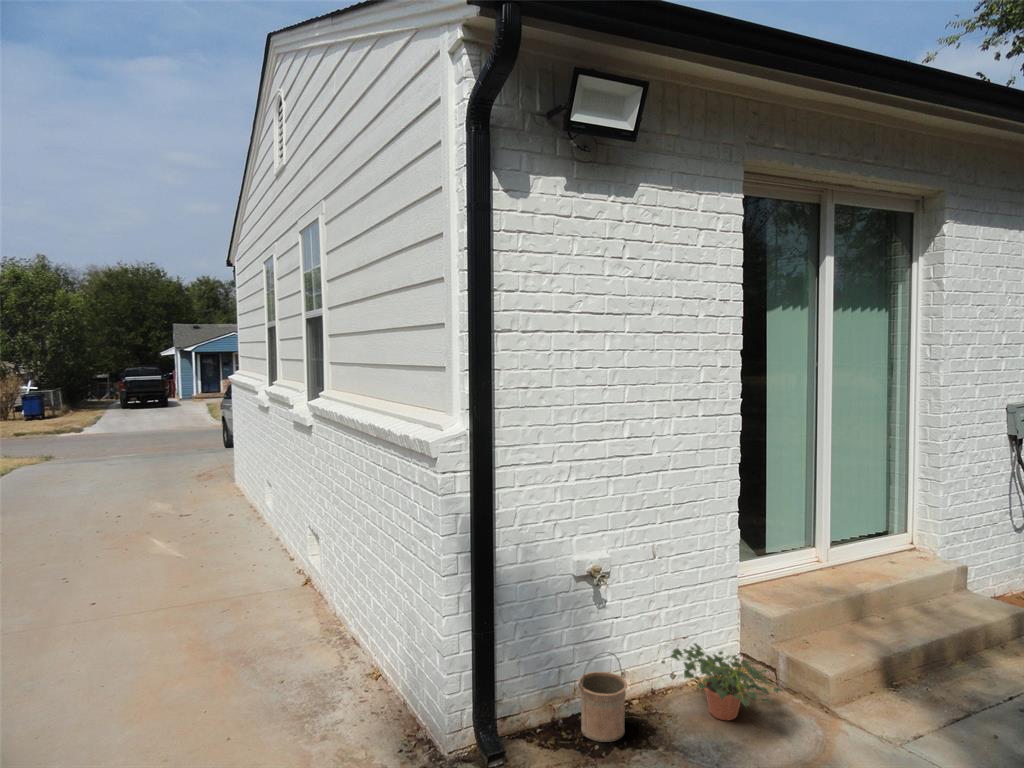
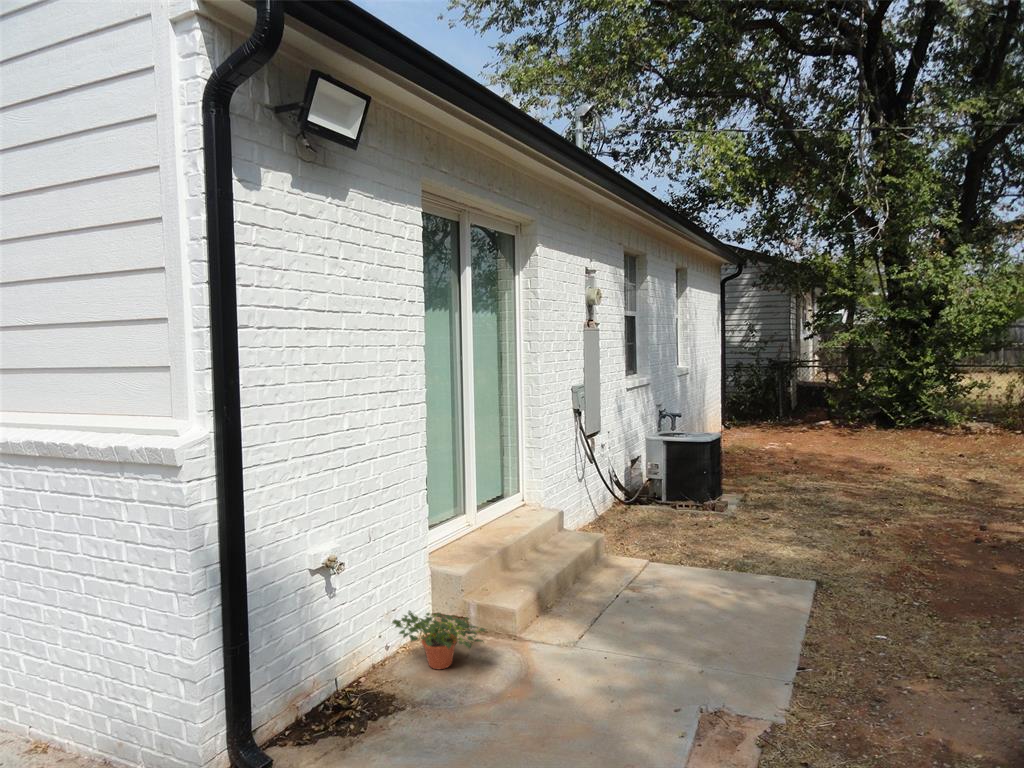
bucket: present [578,652,627,742] -> none [323,635,372,722]

